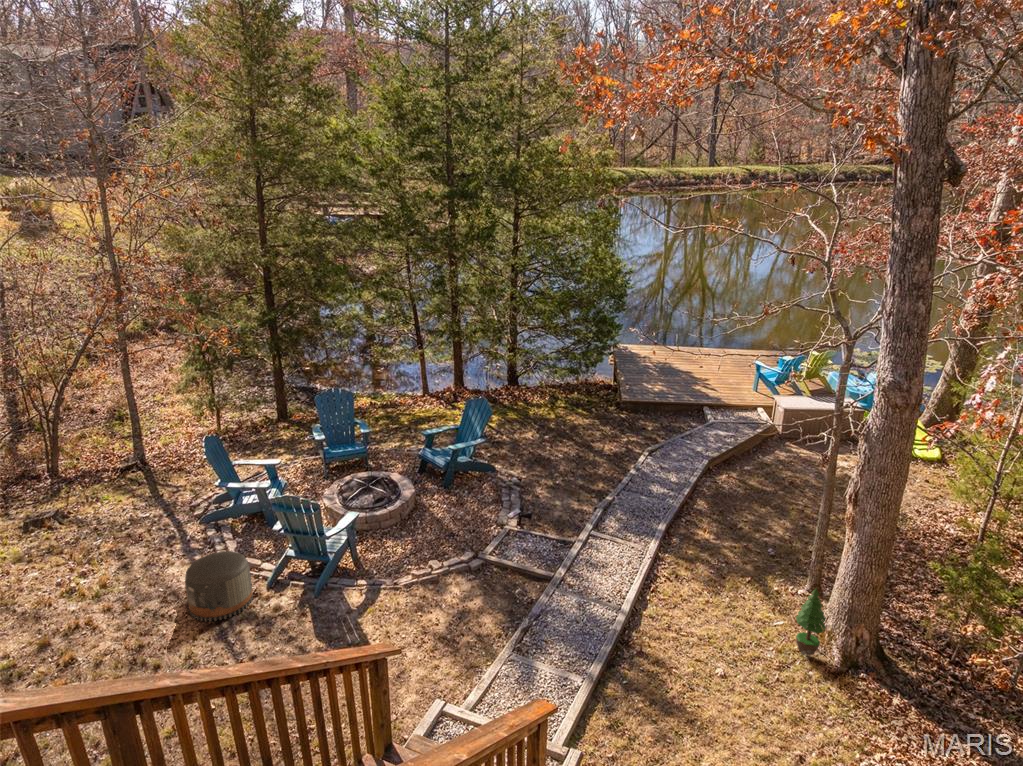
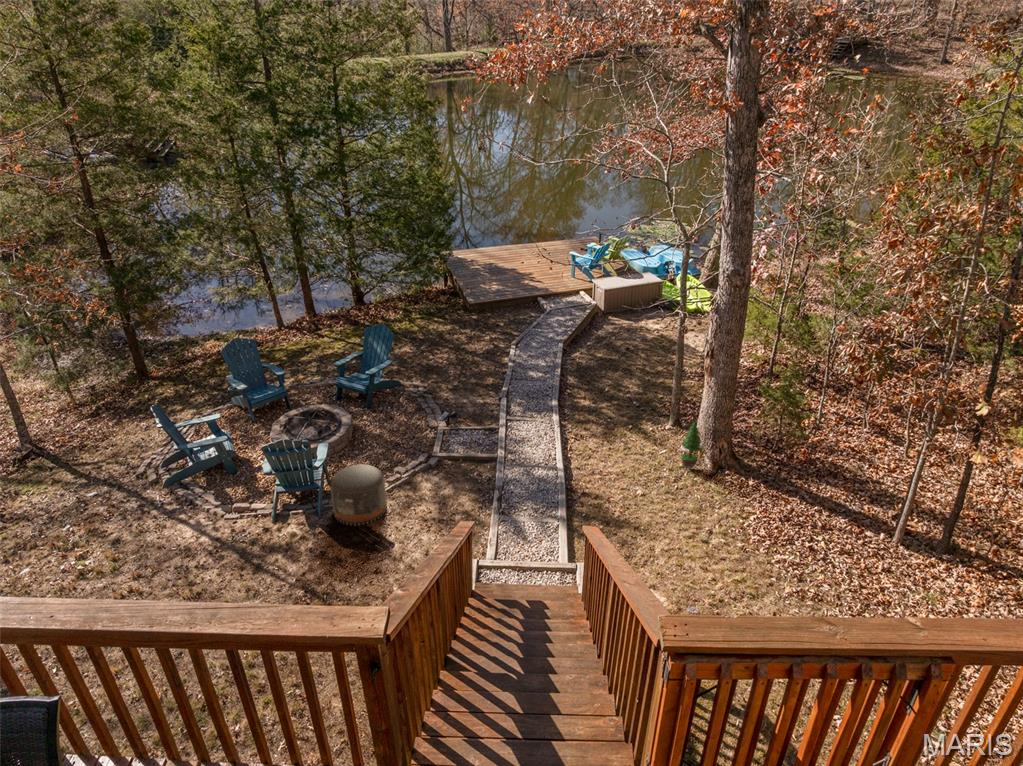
pouf: present [185,551,253,621] -> present [331,464,387,526]

